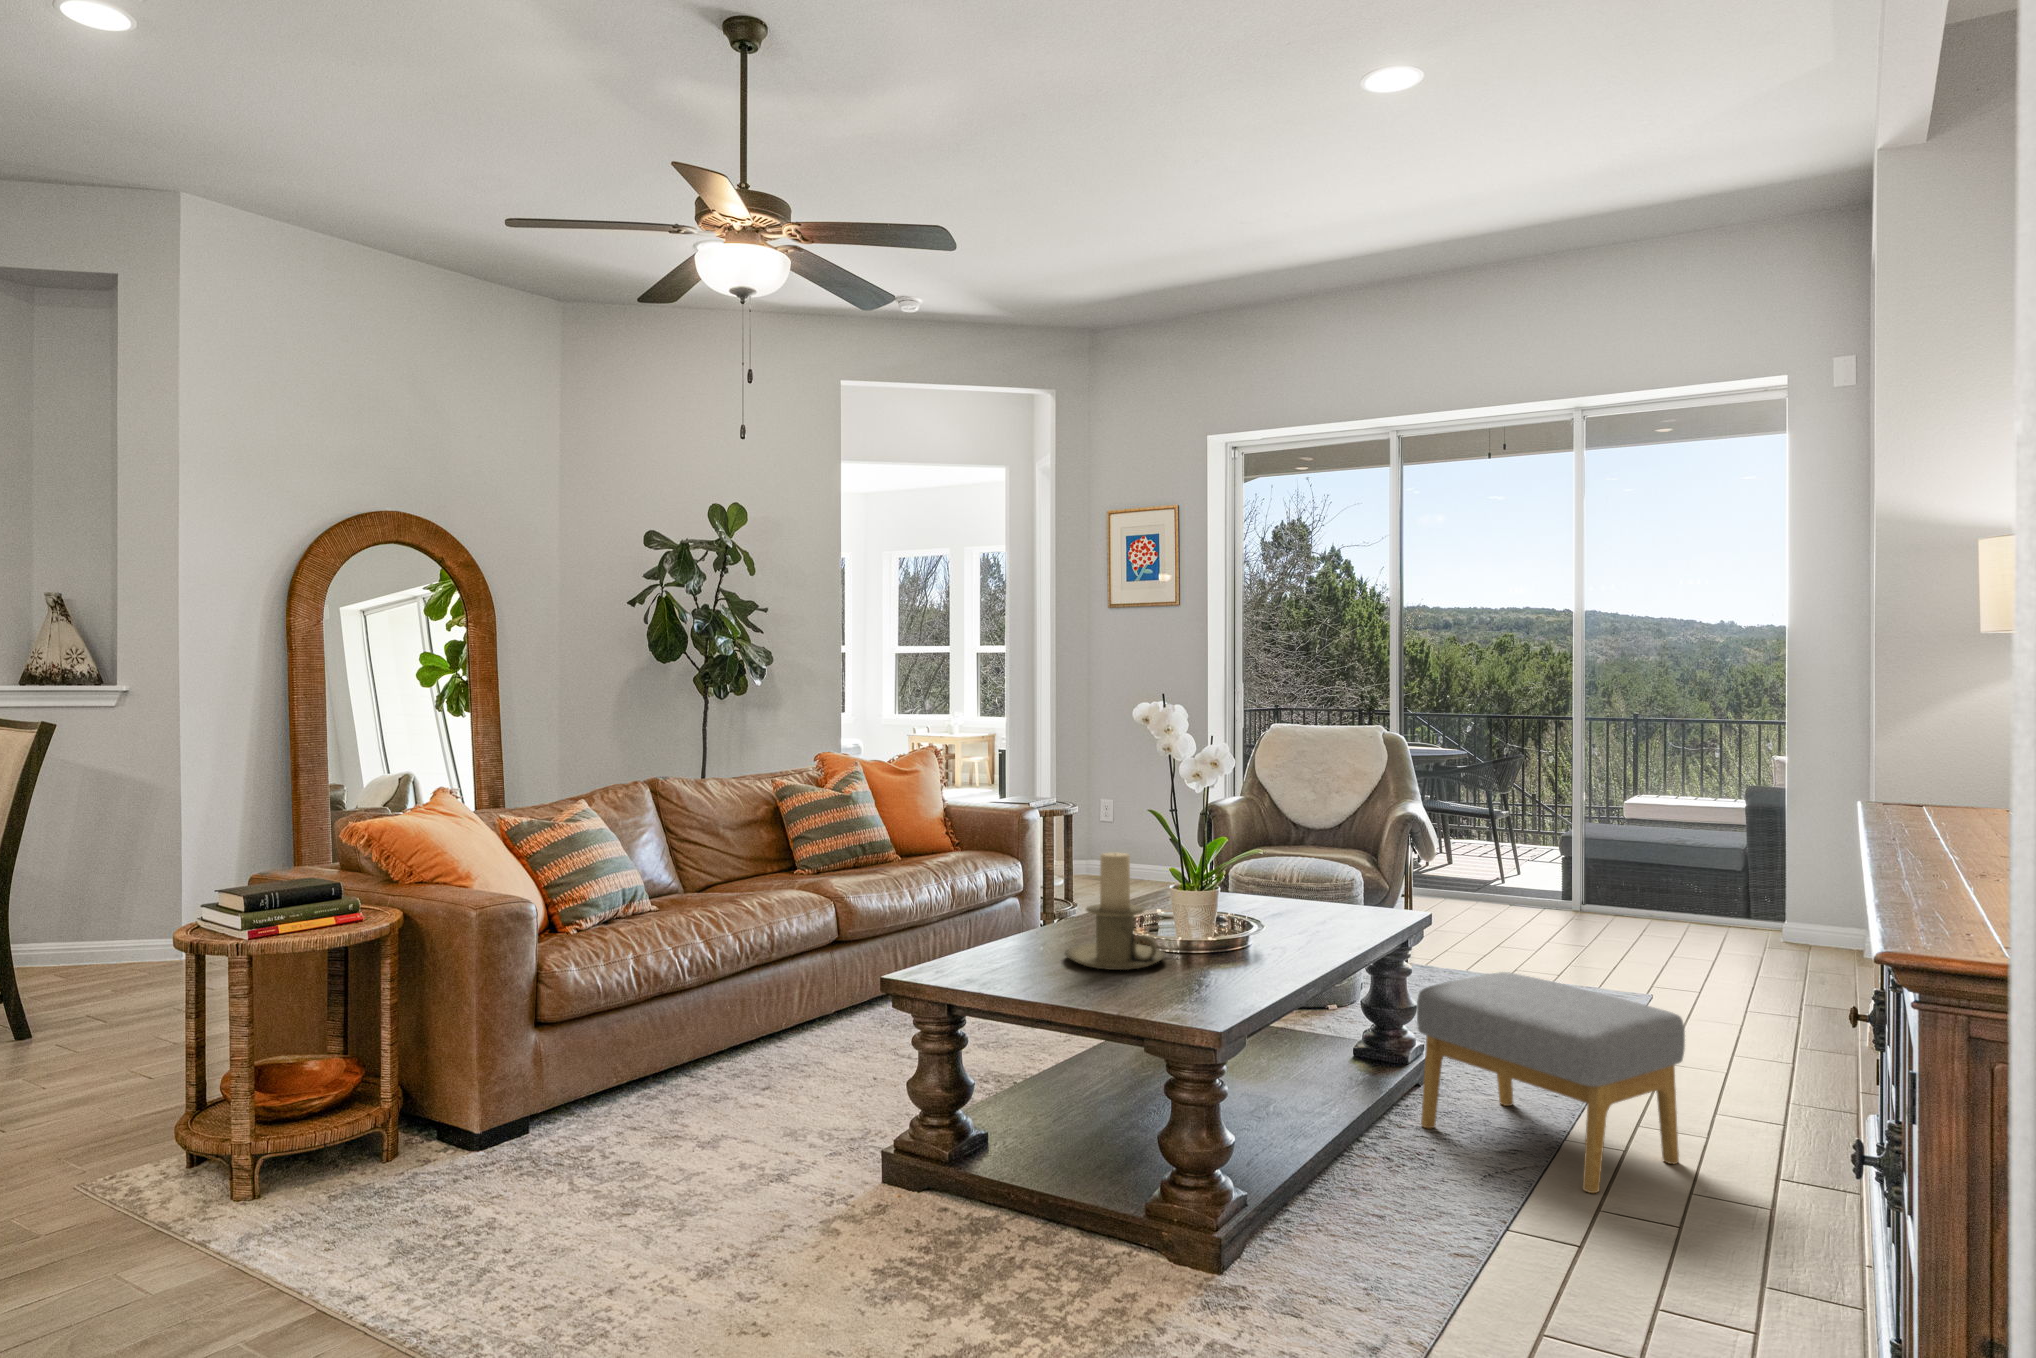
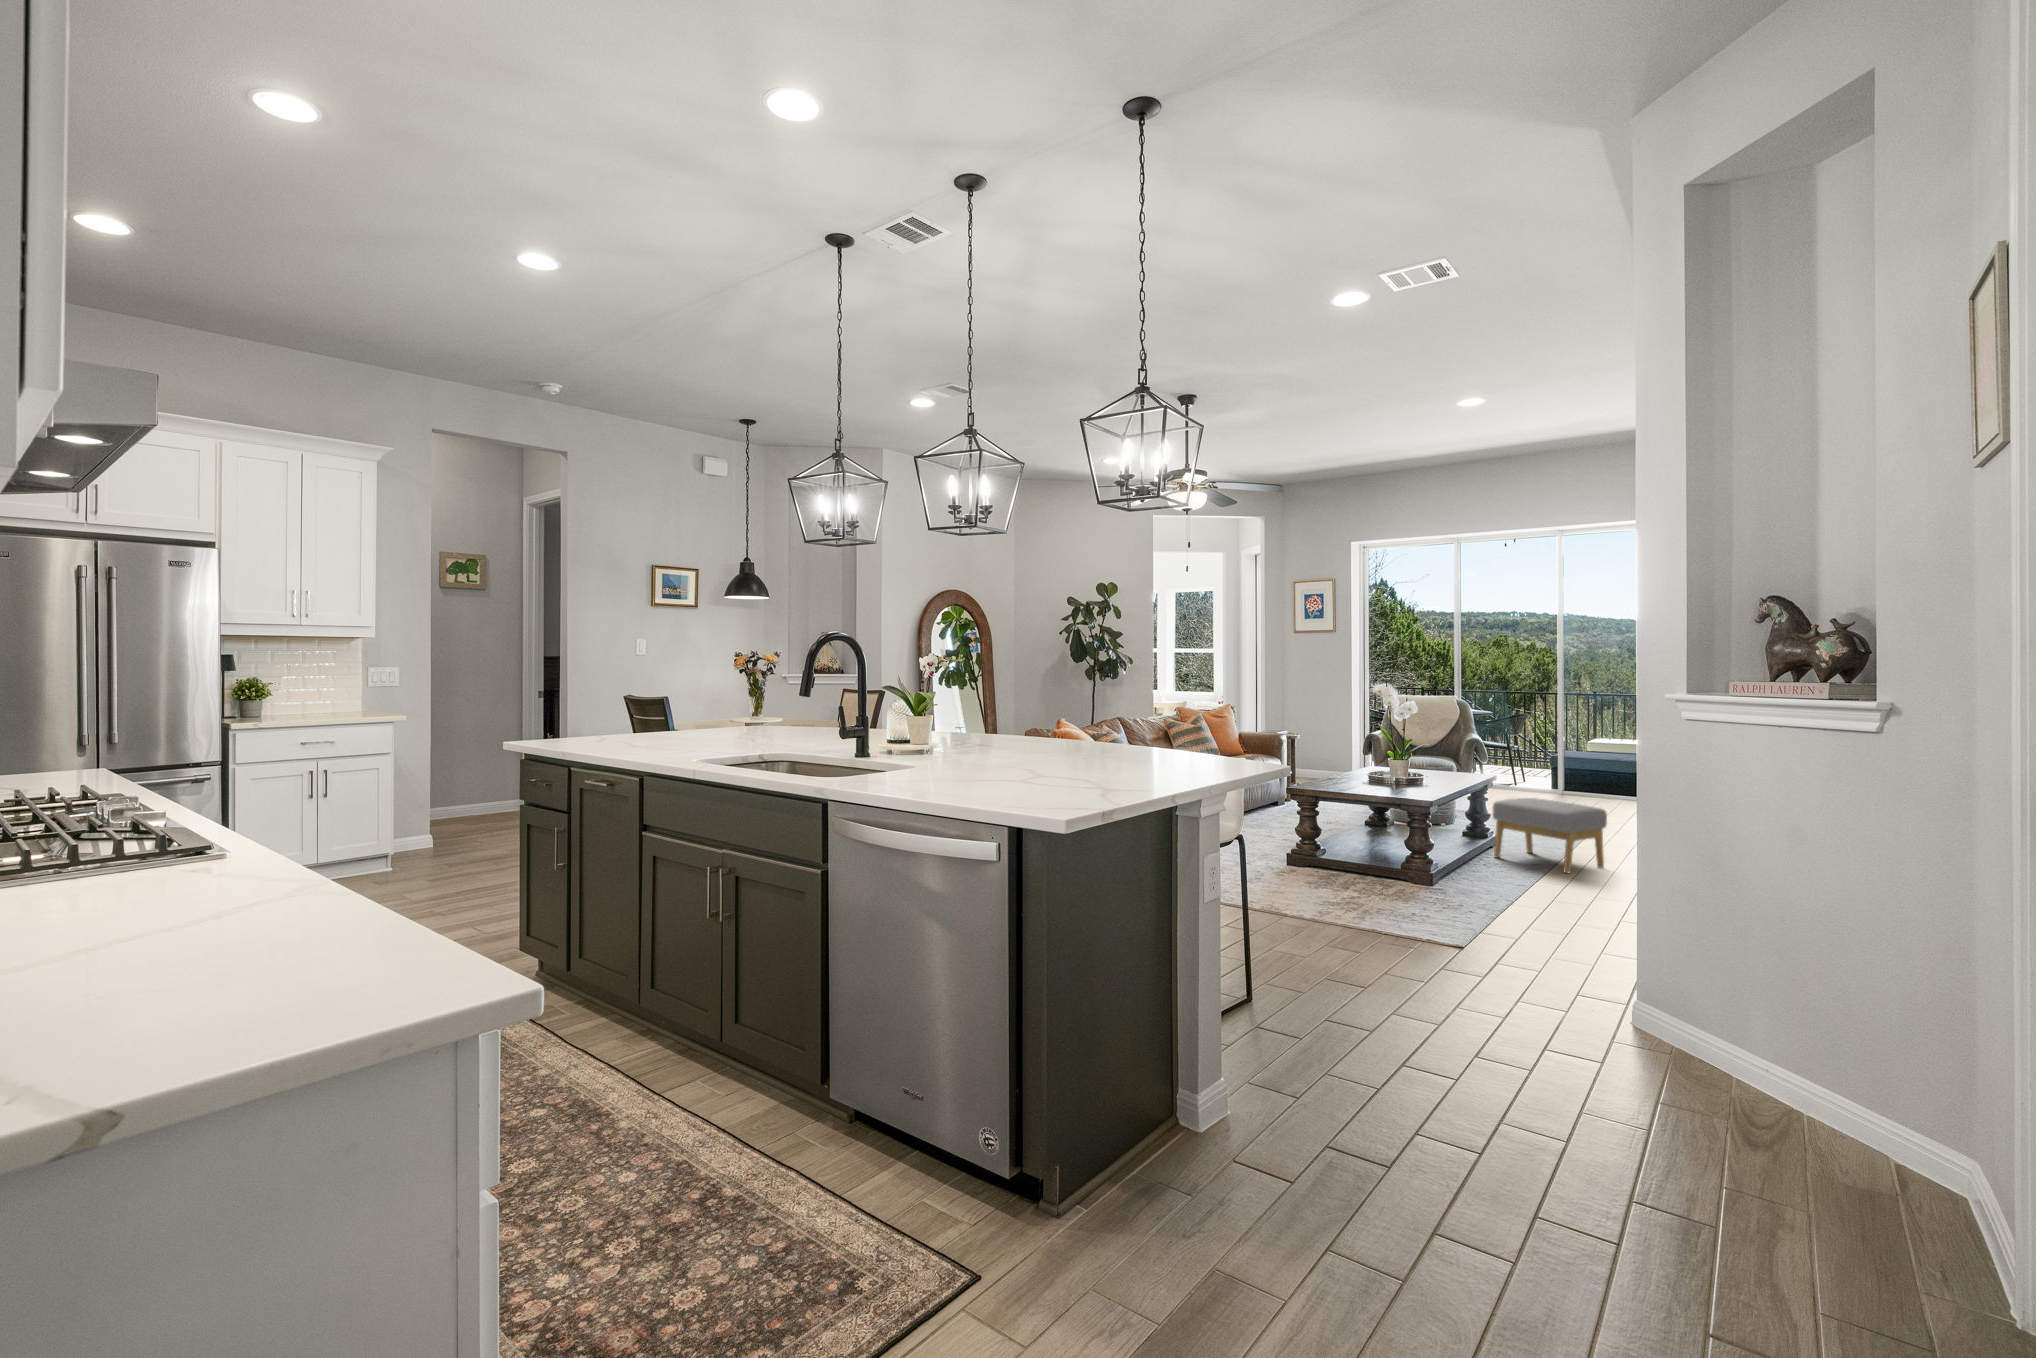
candle holder: present [1065,852,1166,970] -> none [1350,743,1393,787]

